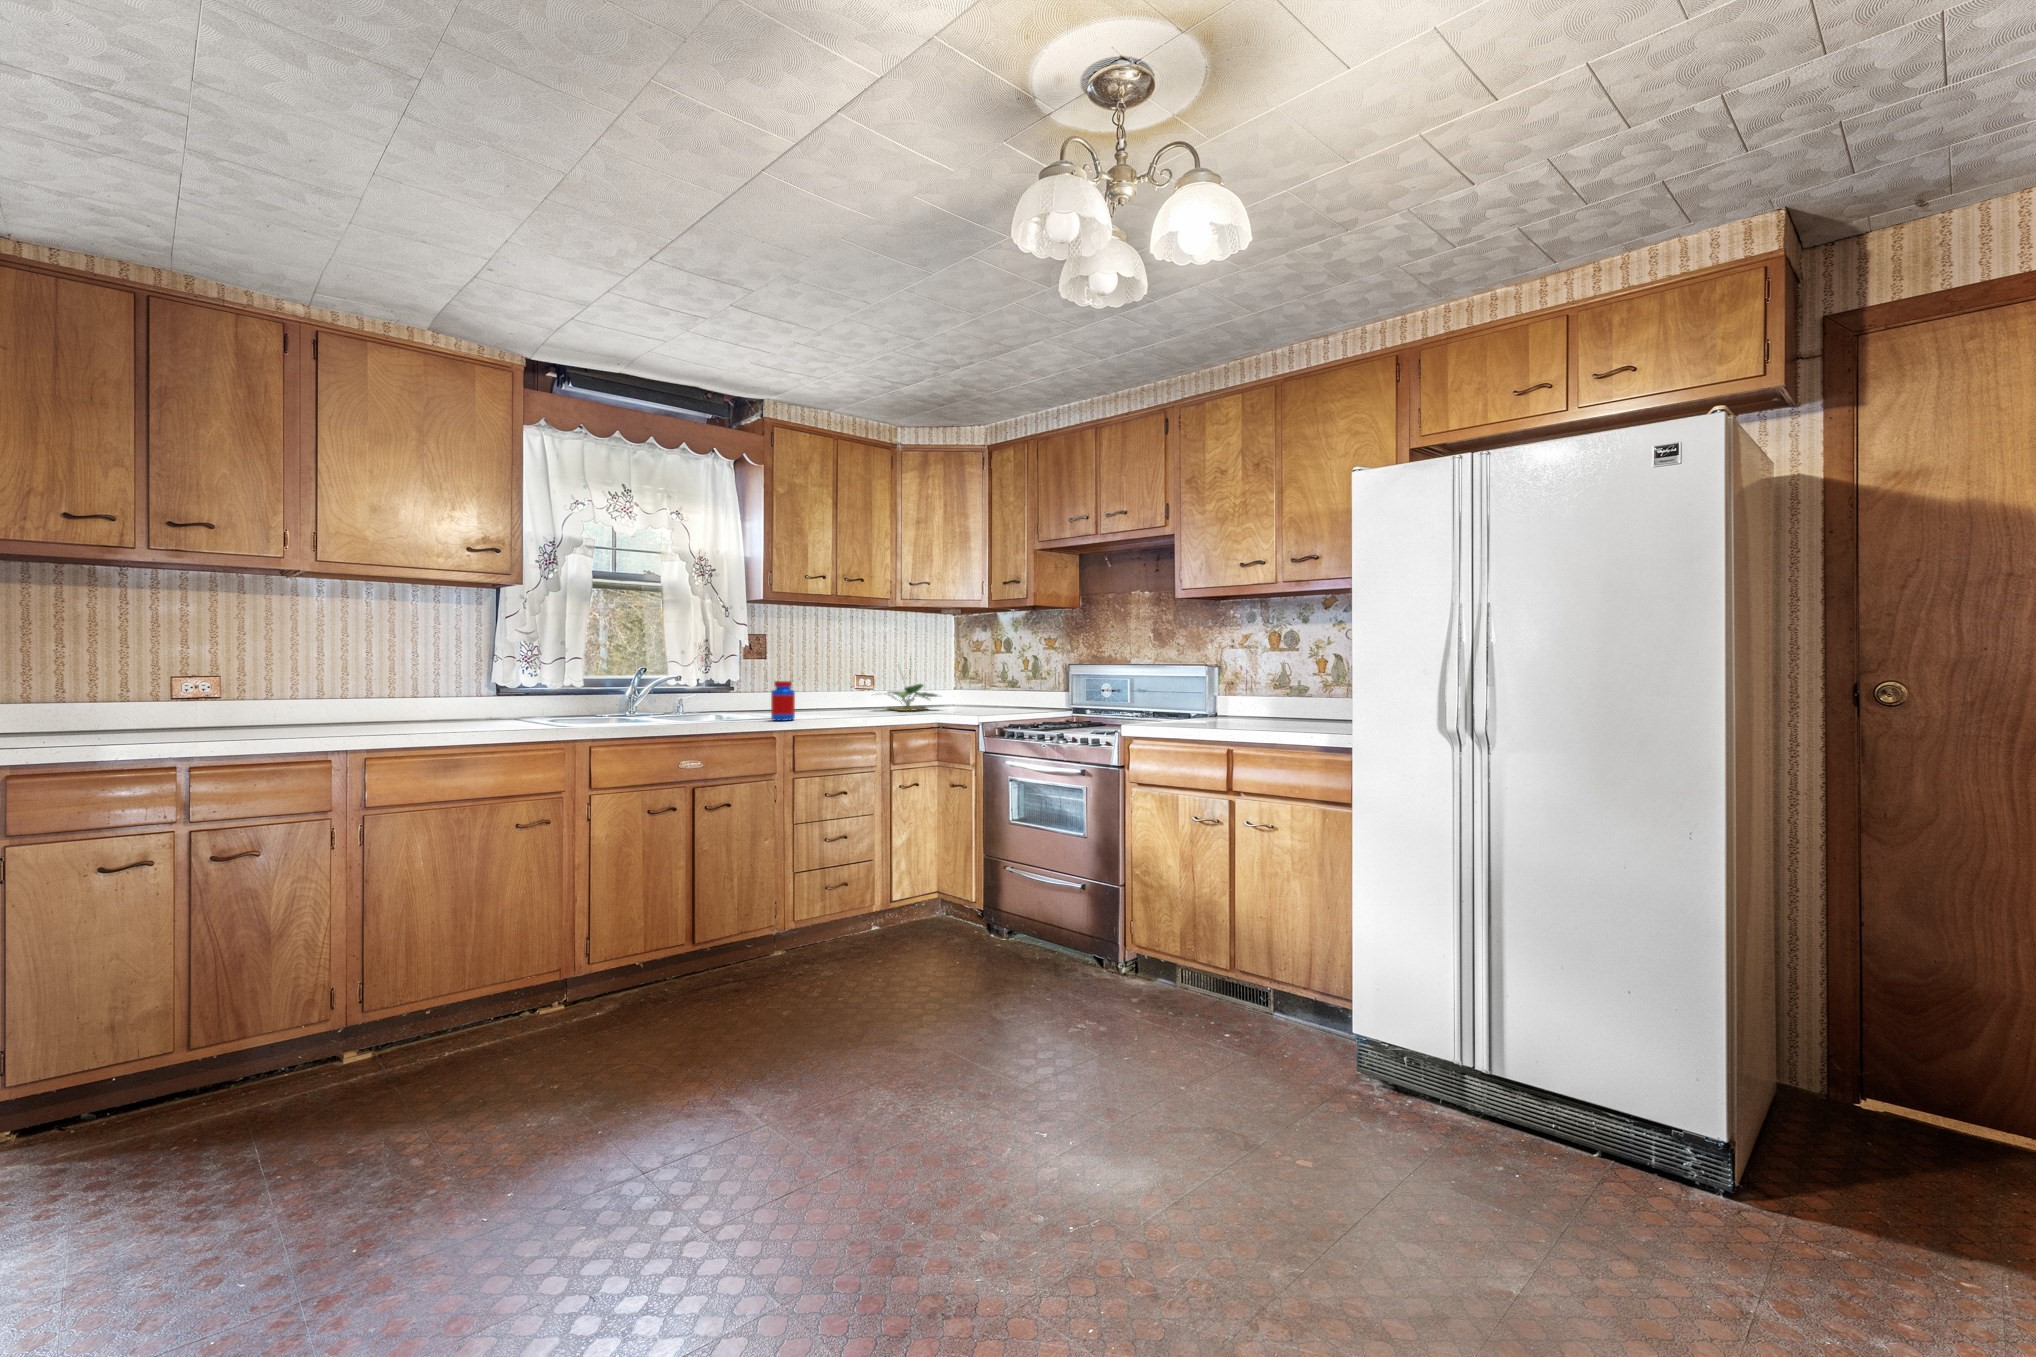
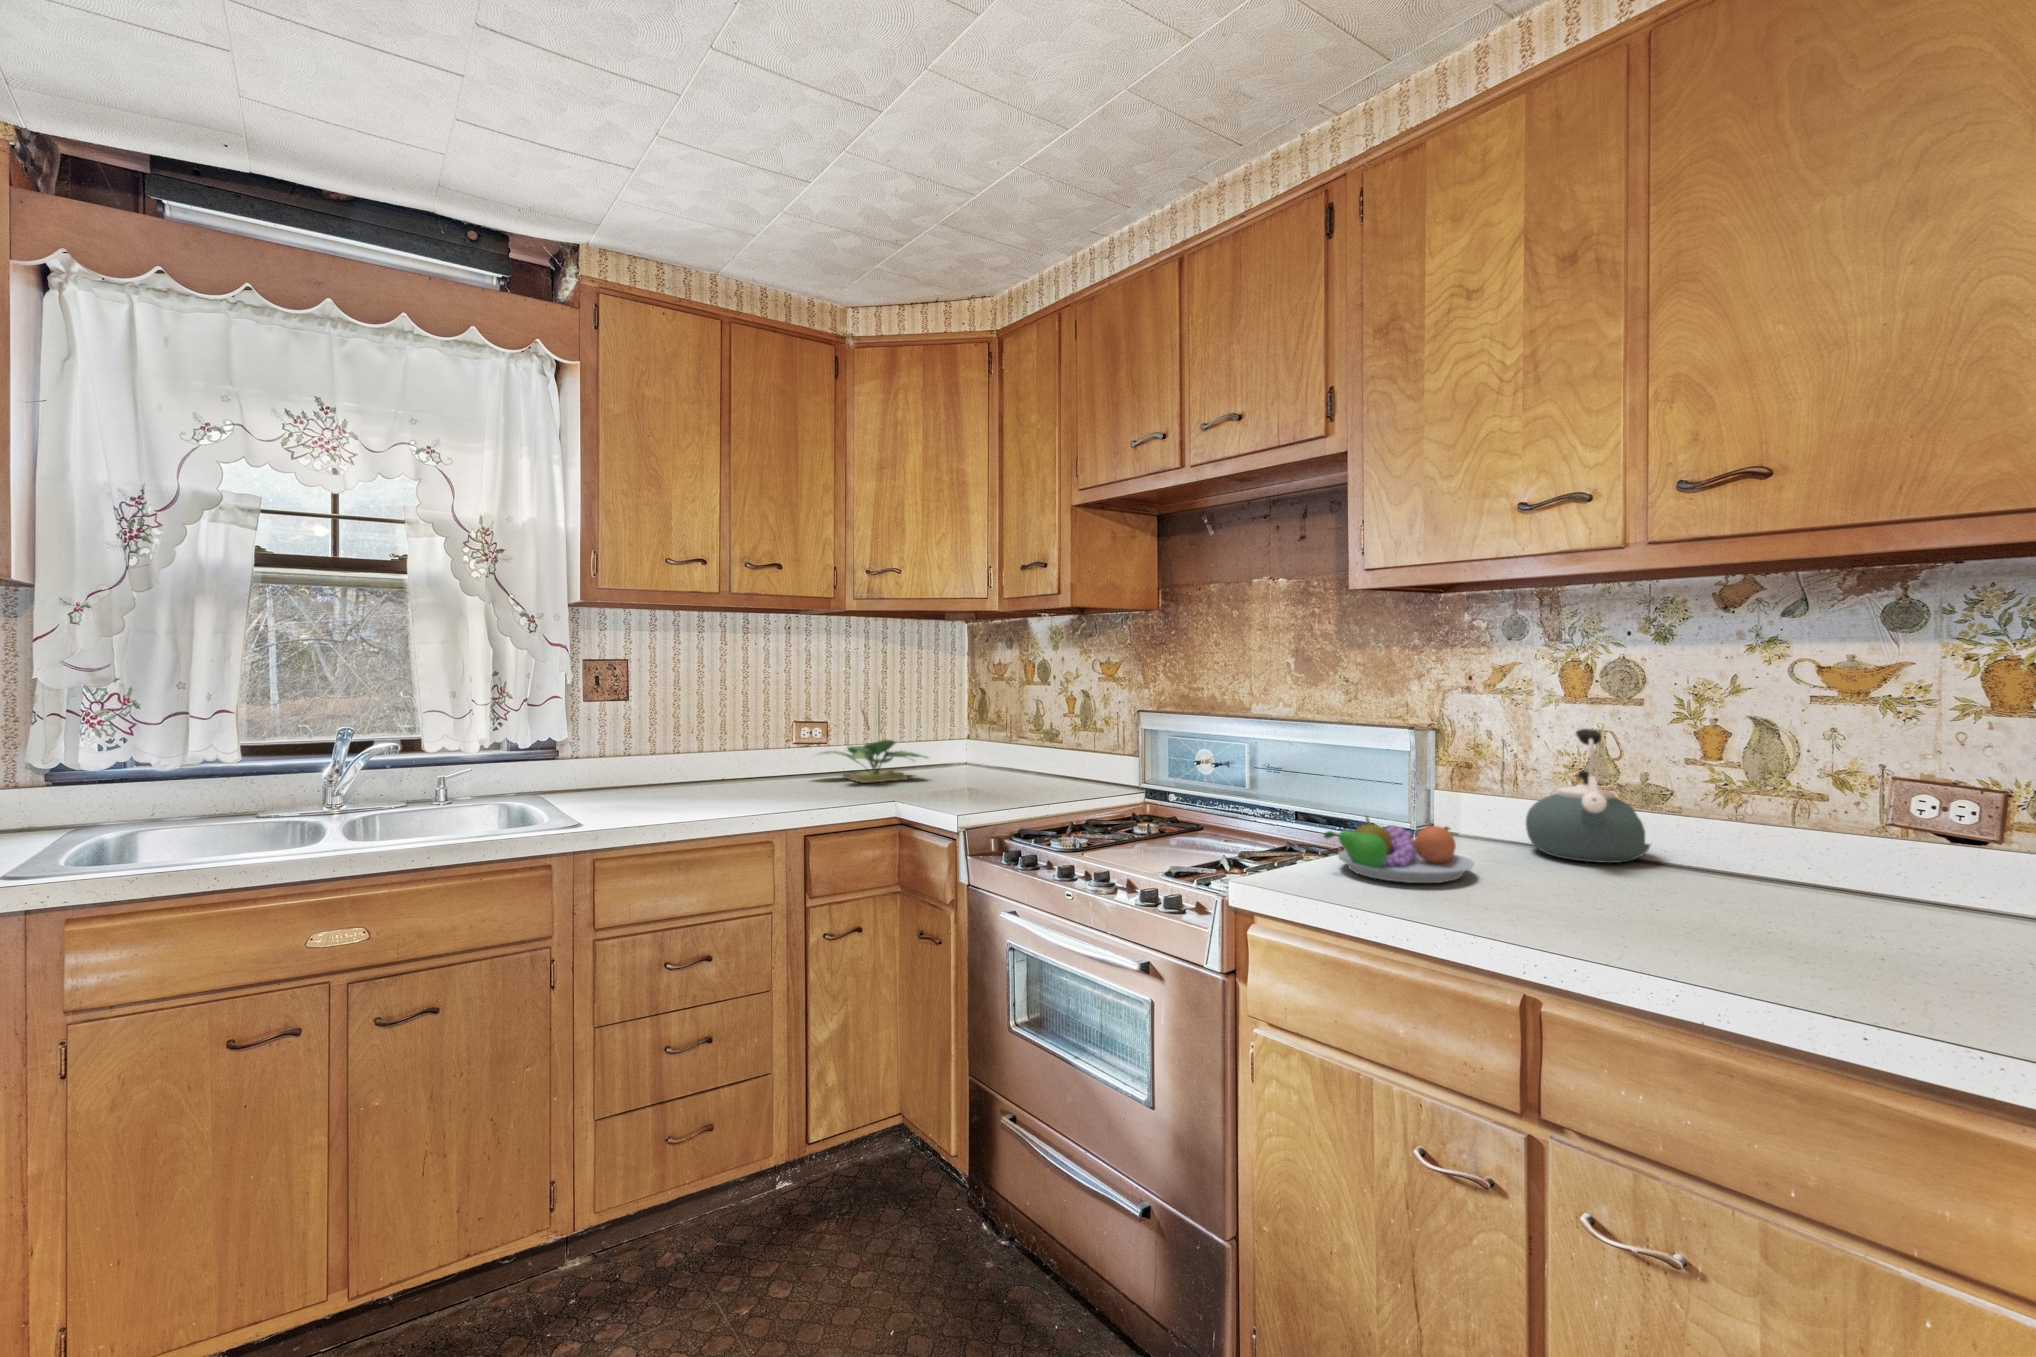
kettle: none [1254,663,1305,721] -> present [1526,729,1652,863]
jar: present [771,681,795,721] -> none [600,745,644,818]
fruit bowl: none [1163,701,1226,725] -> present [1324,816,1474,883]

